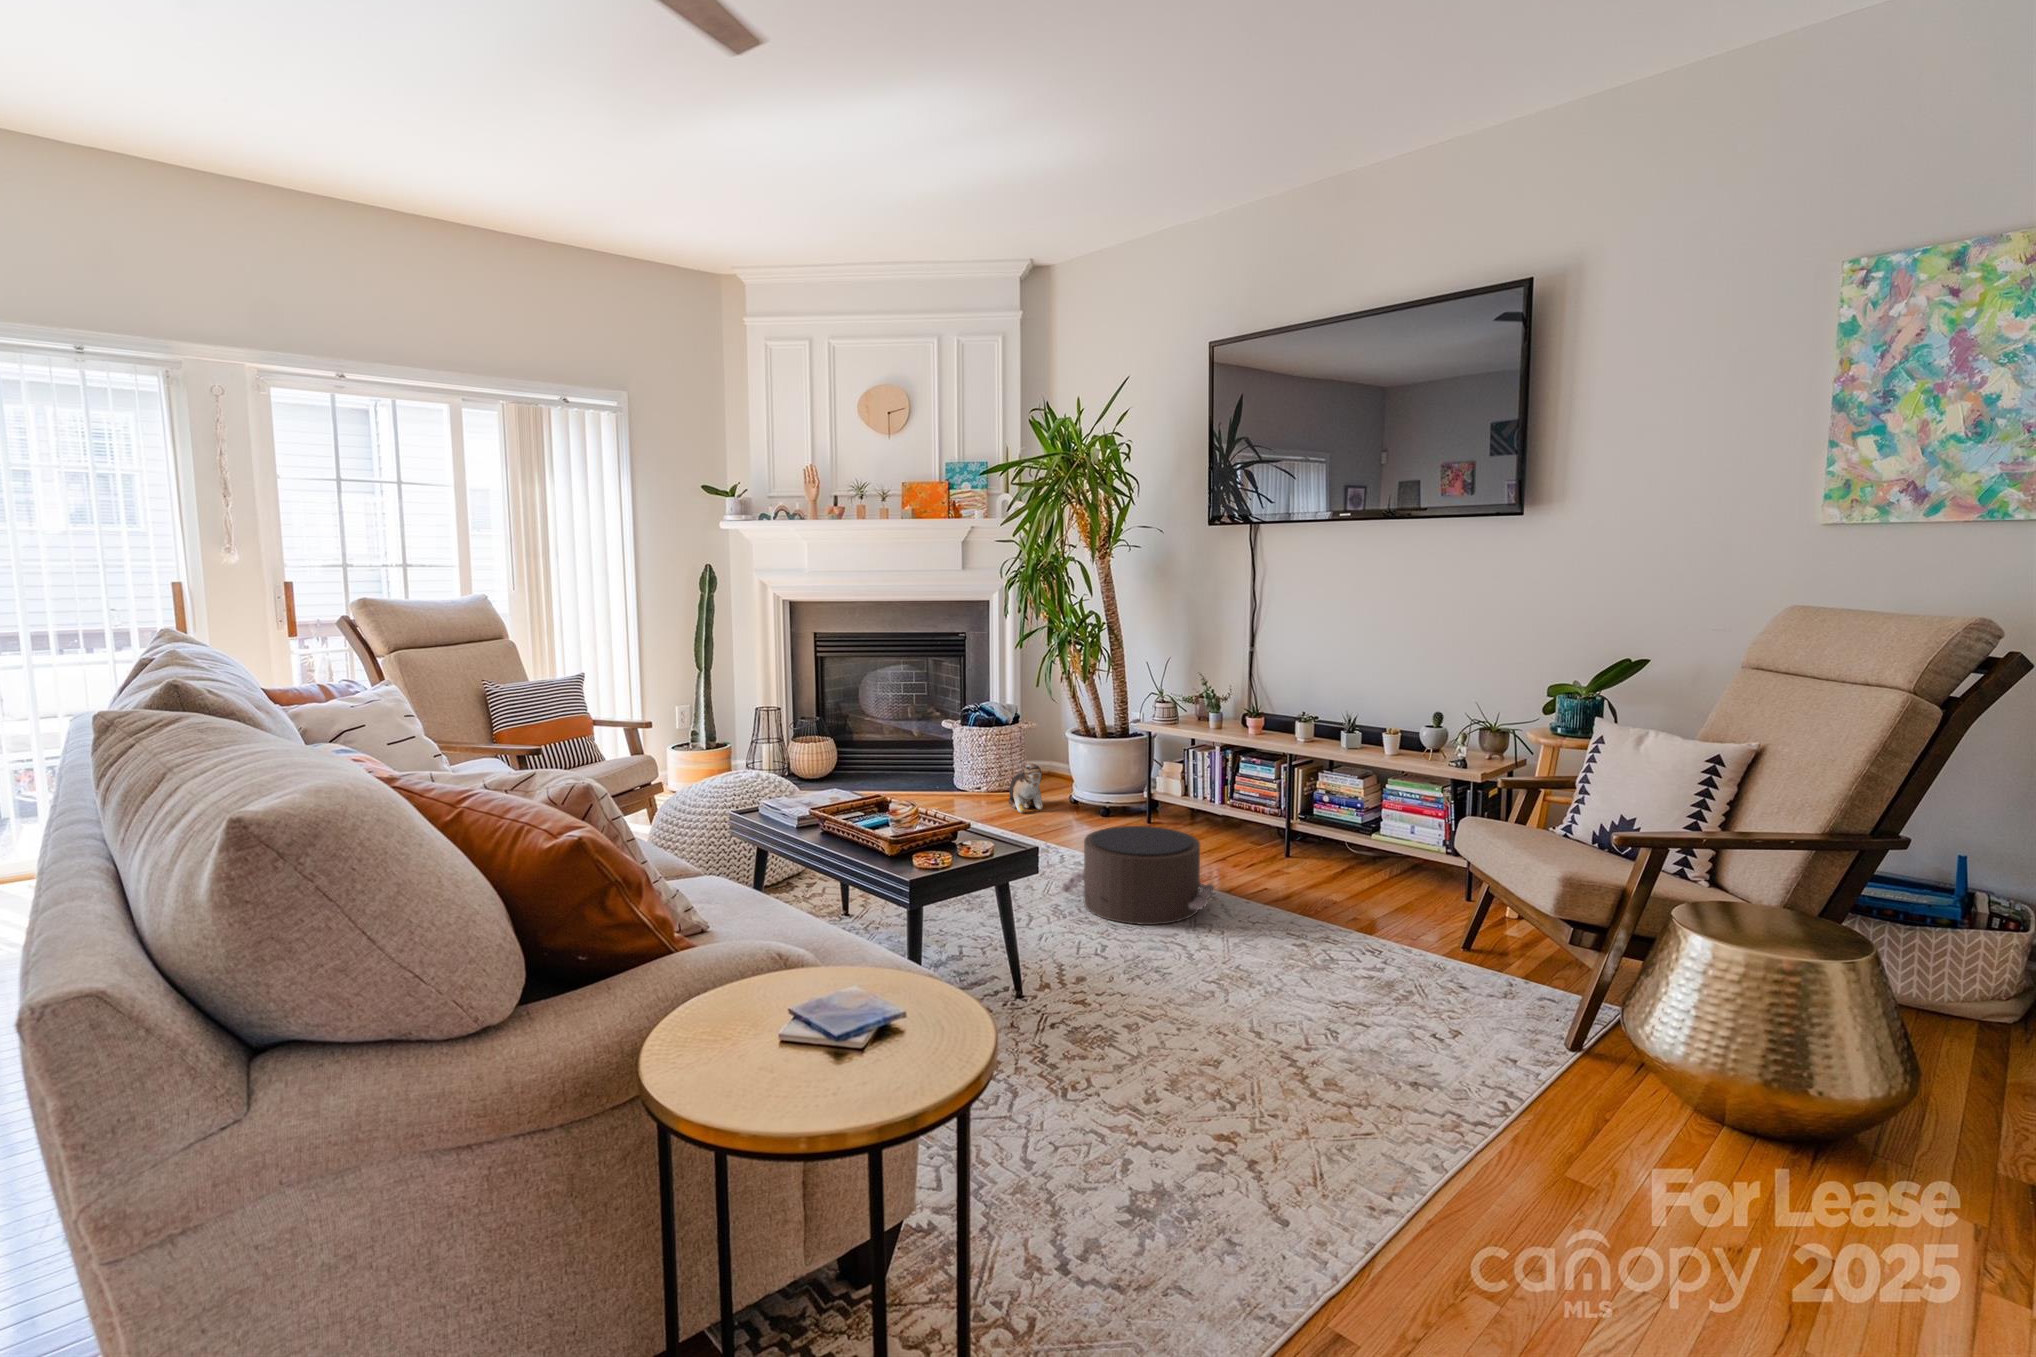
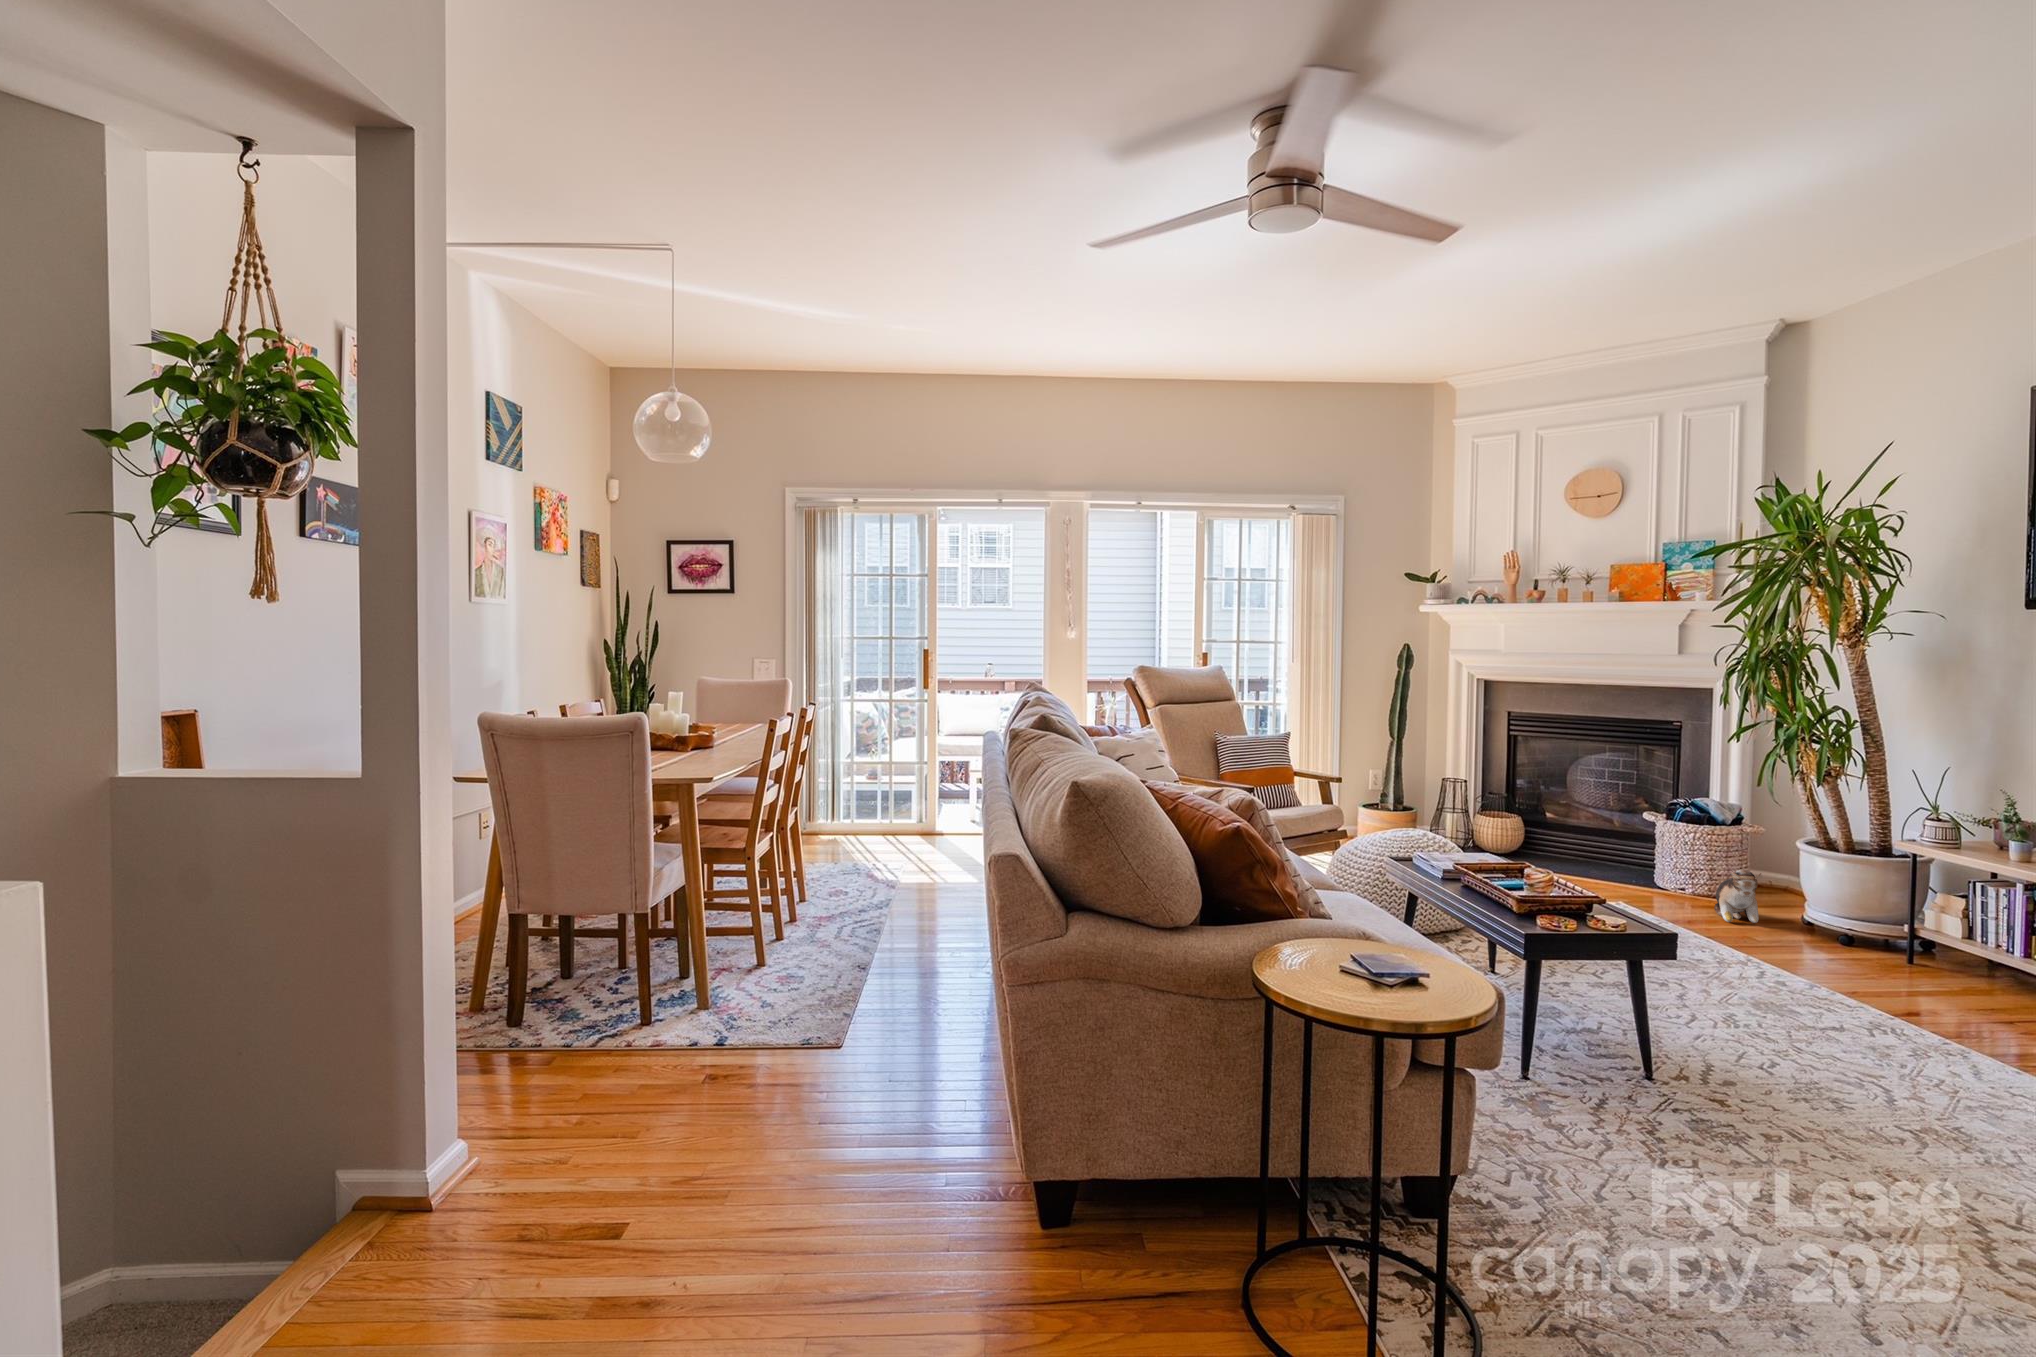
pouf: present [1062,826,1214,925] -> none [1735,947,1964,1068]

